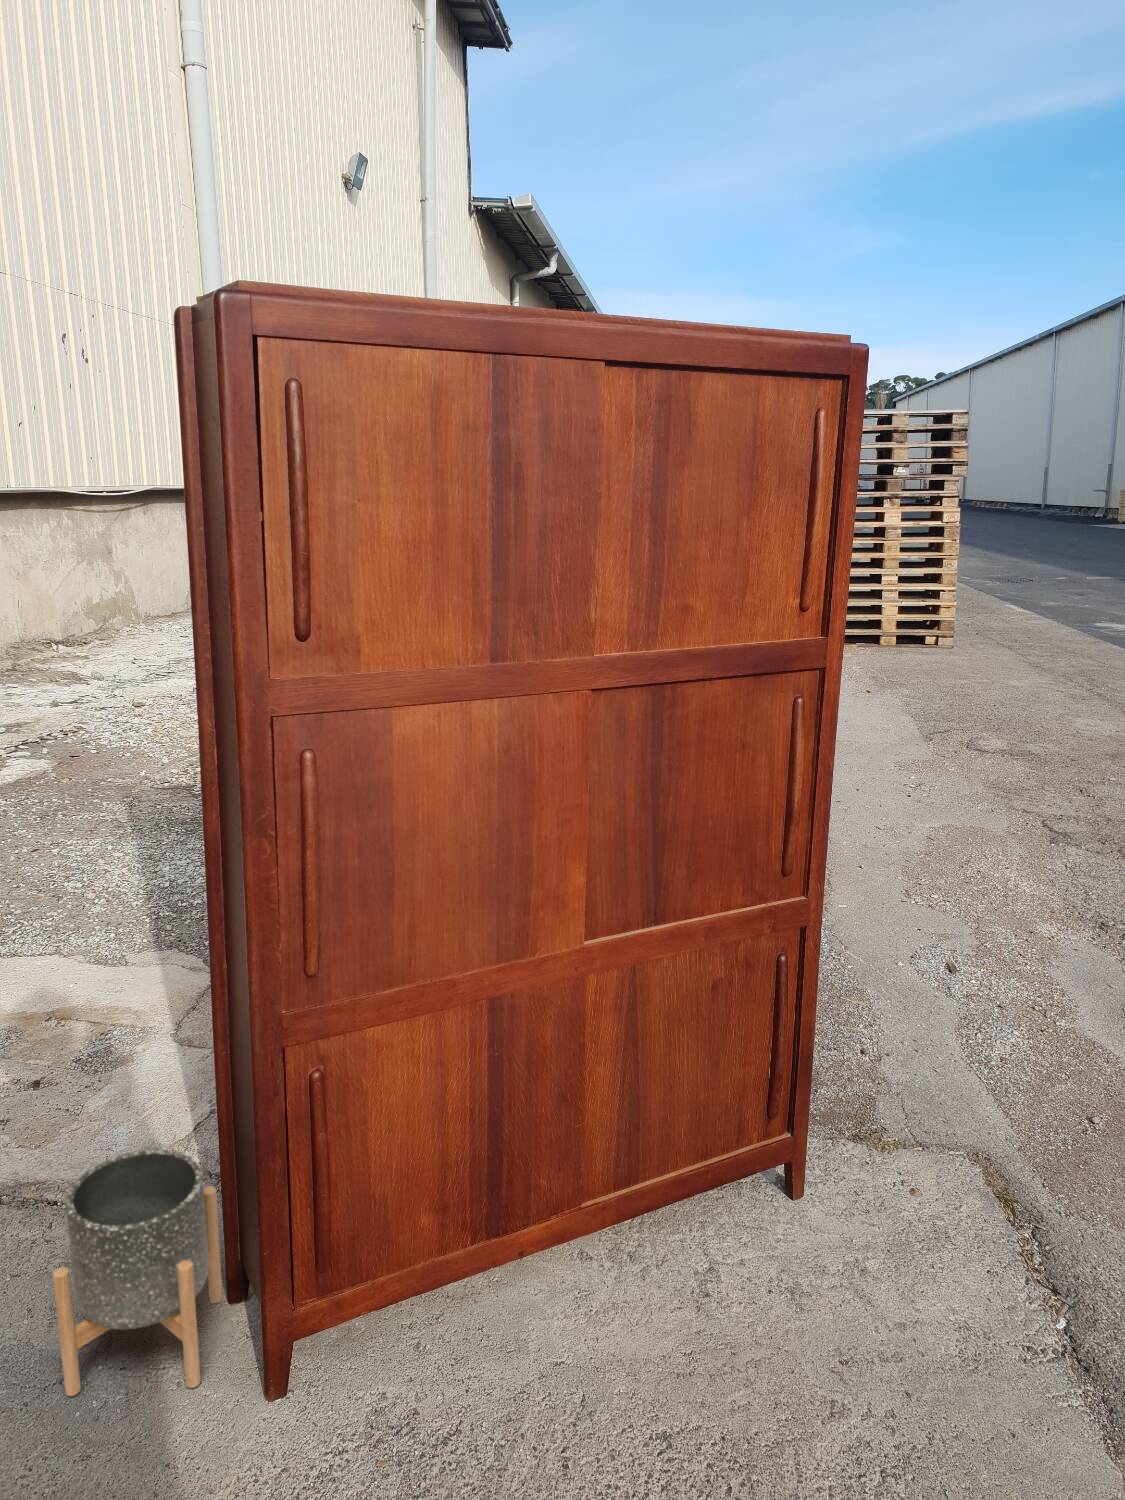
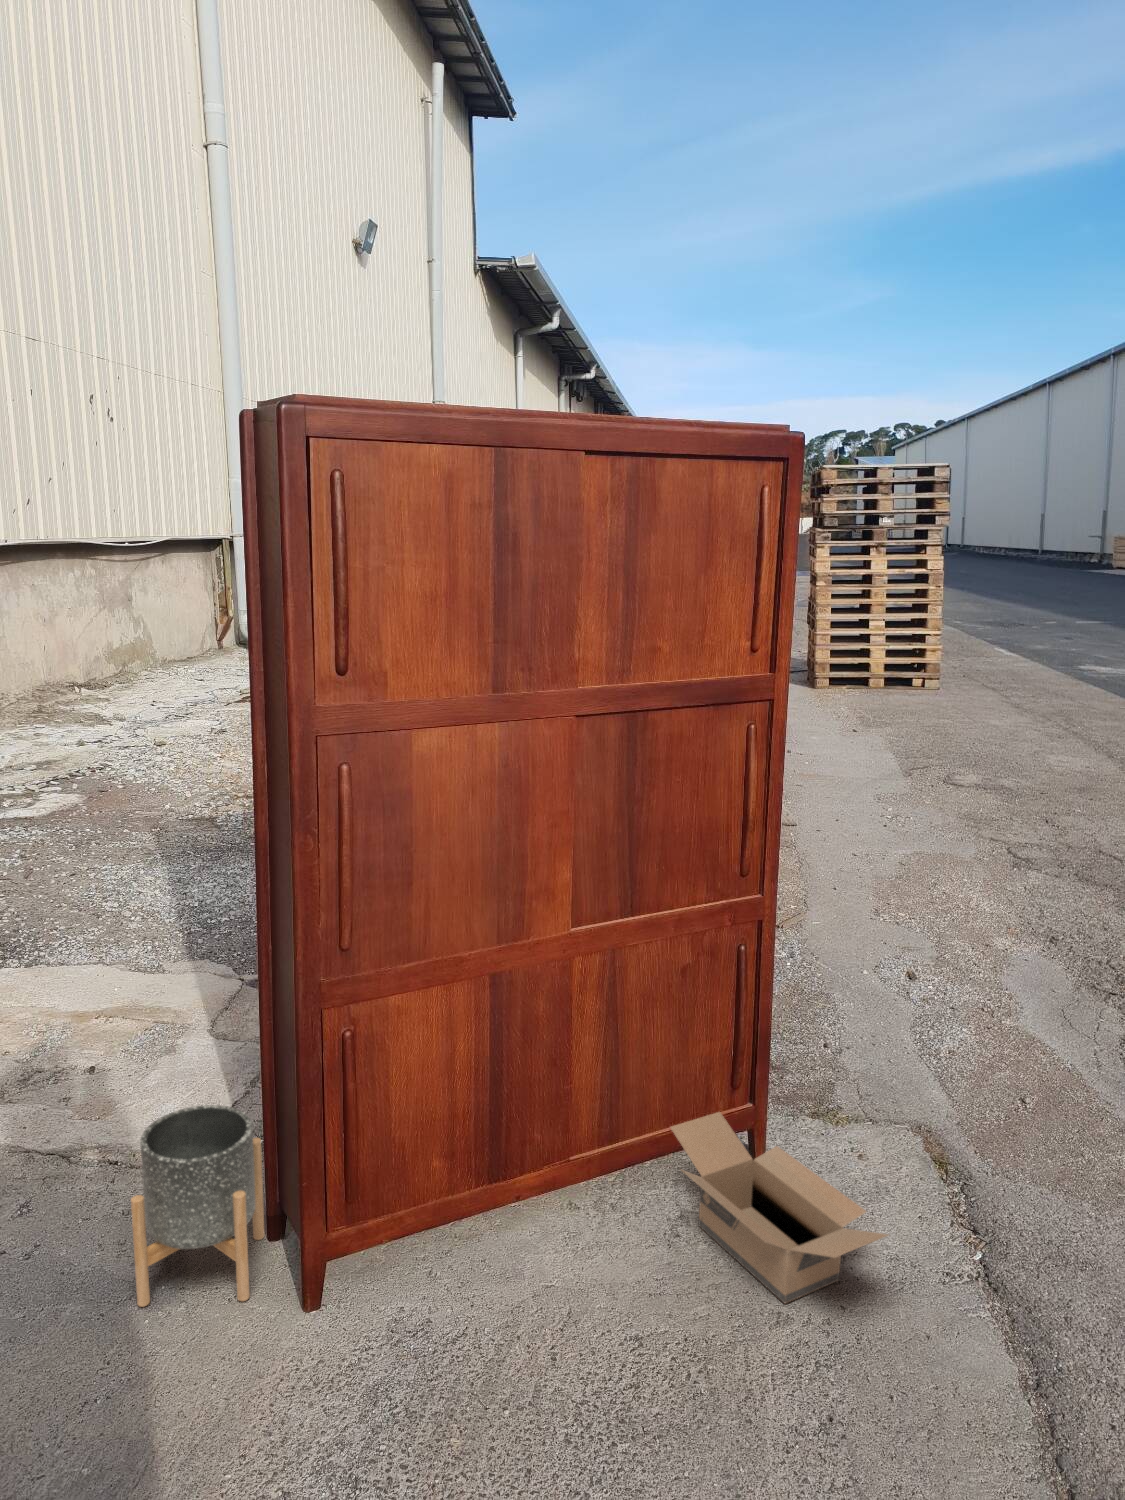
cardboard box: none [697,1145,968,1388] -> present [671,1112,888,1304]

